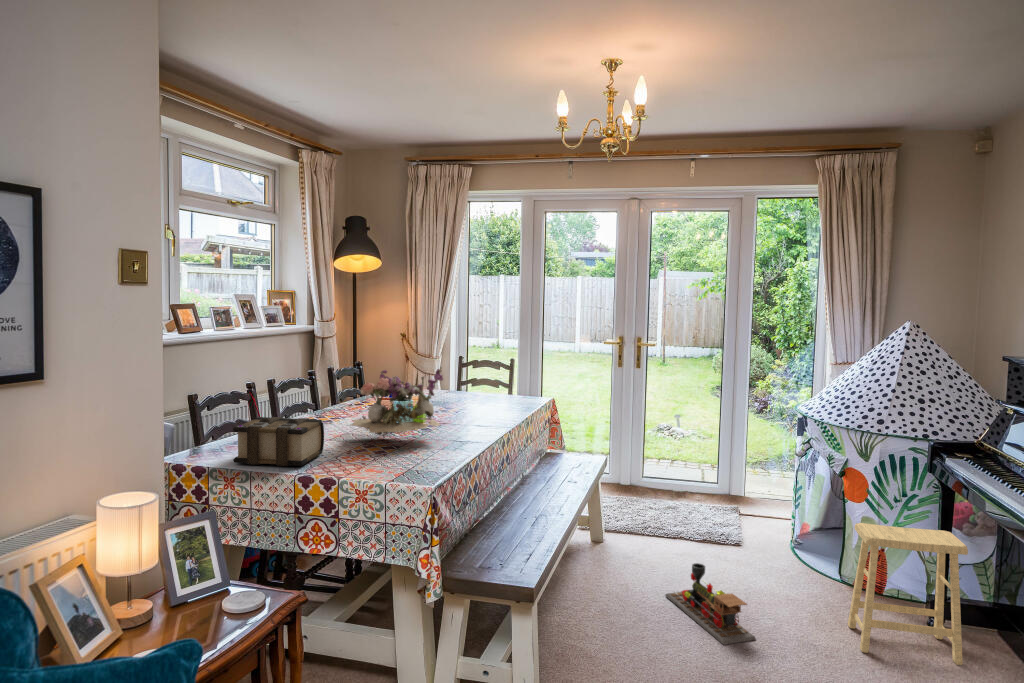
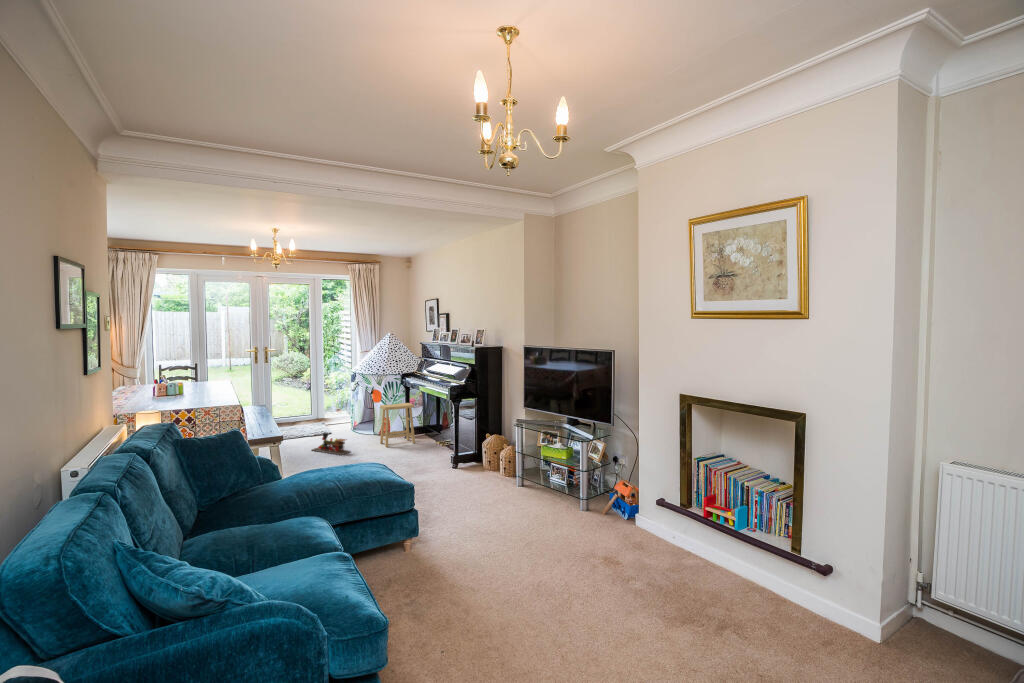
flower arrangement: present [351,368,443,438] -> none [165,362,216,397]
book: present [233,417,324,466] -> none [132,388,171,409]

